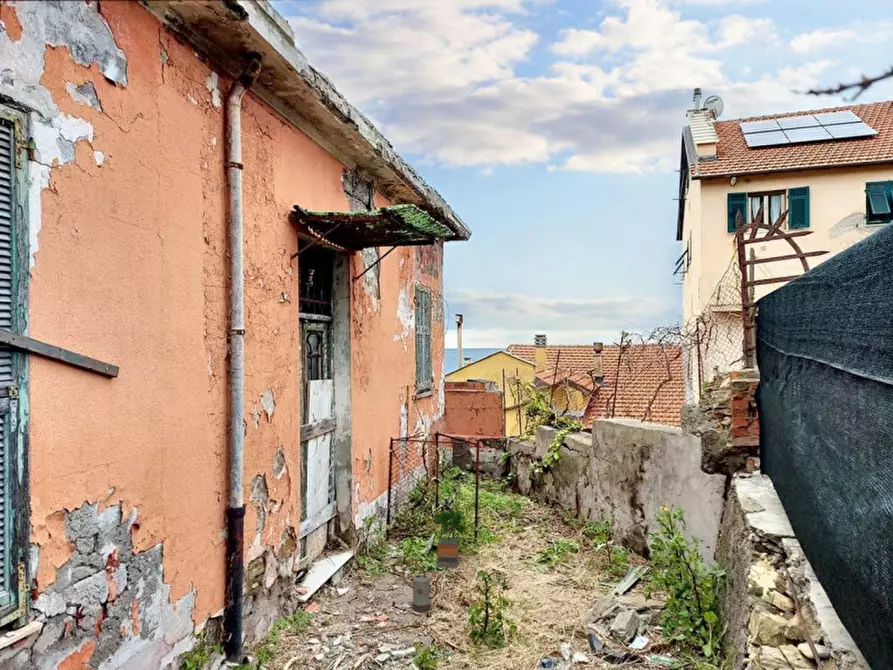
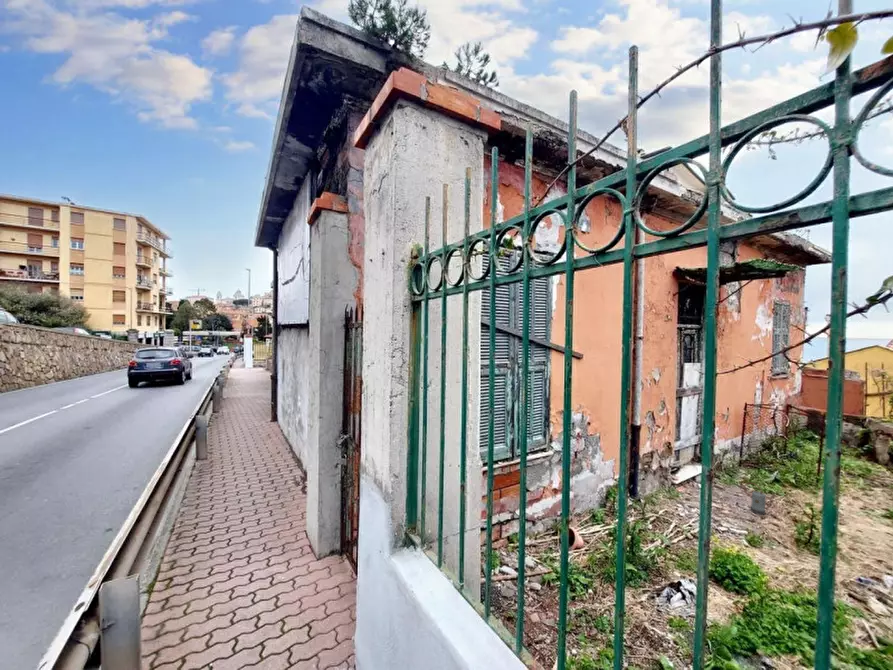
potted tree: present [433,511,467,567] -> none [775,457,806,498]

